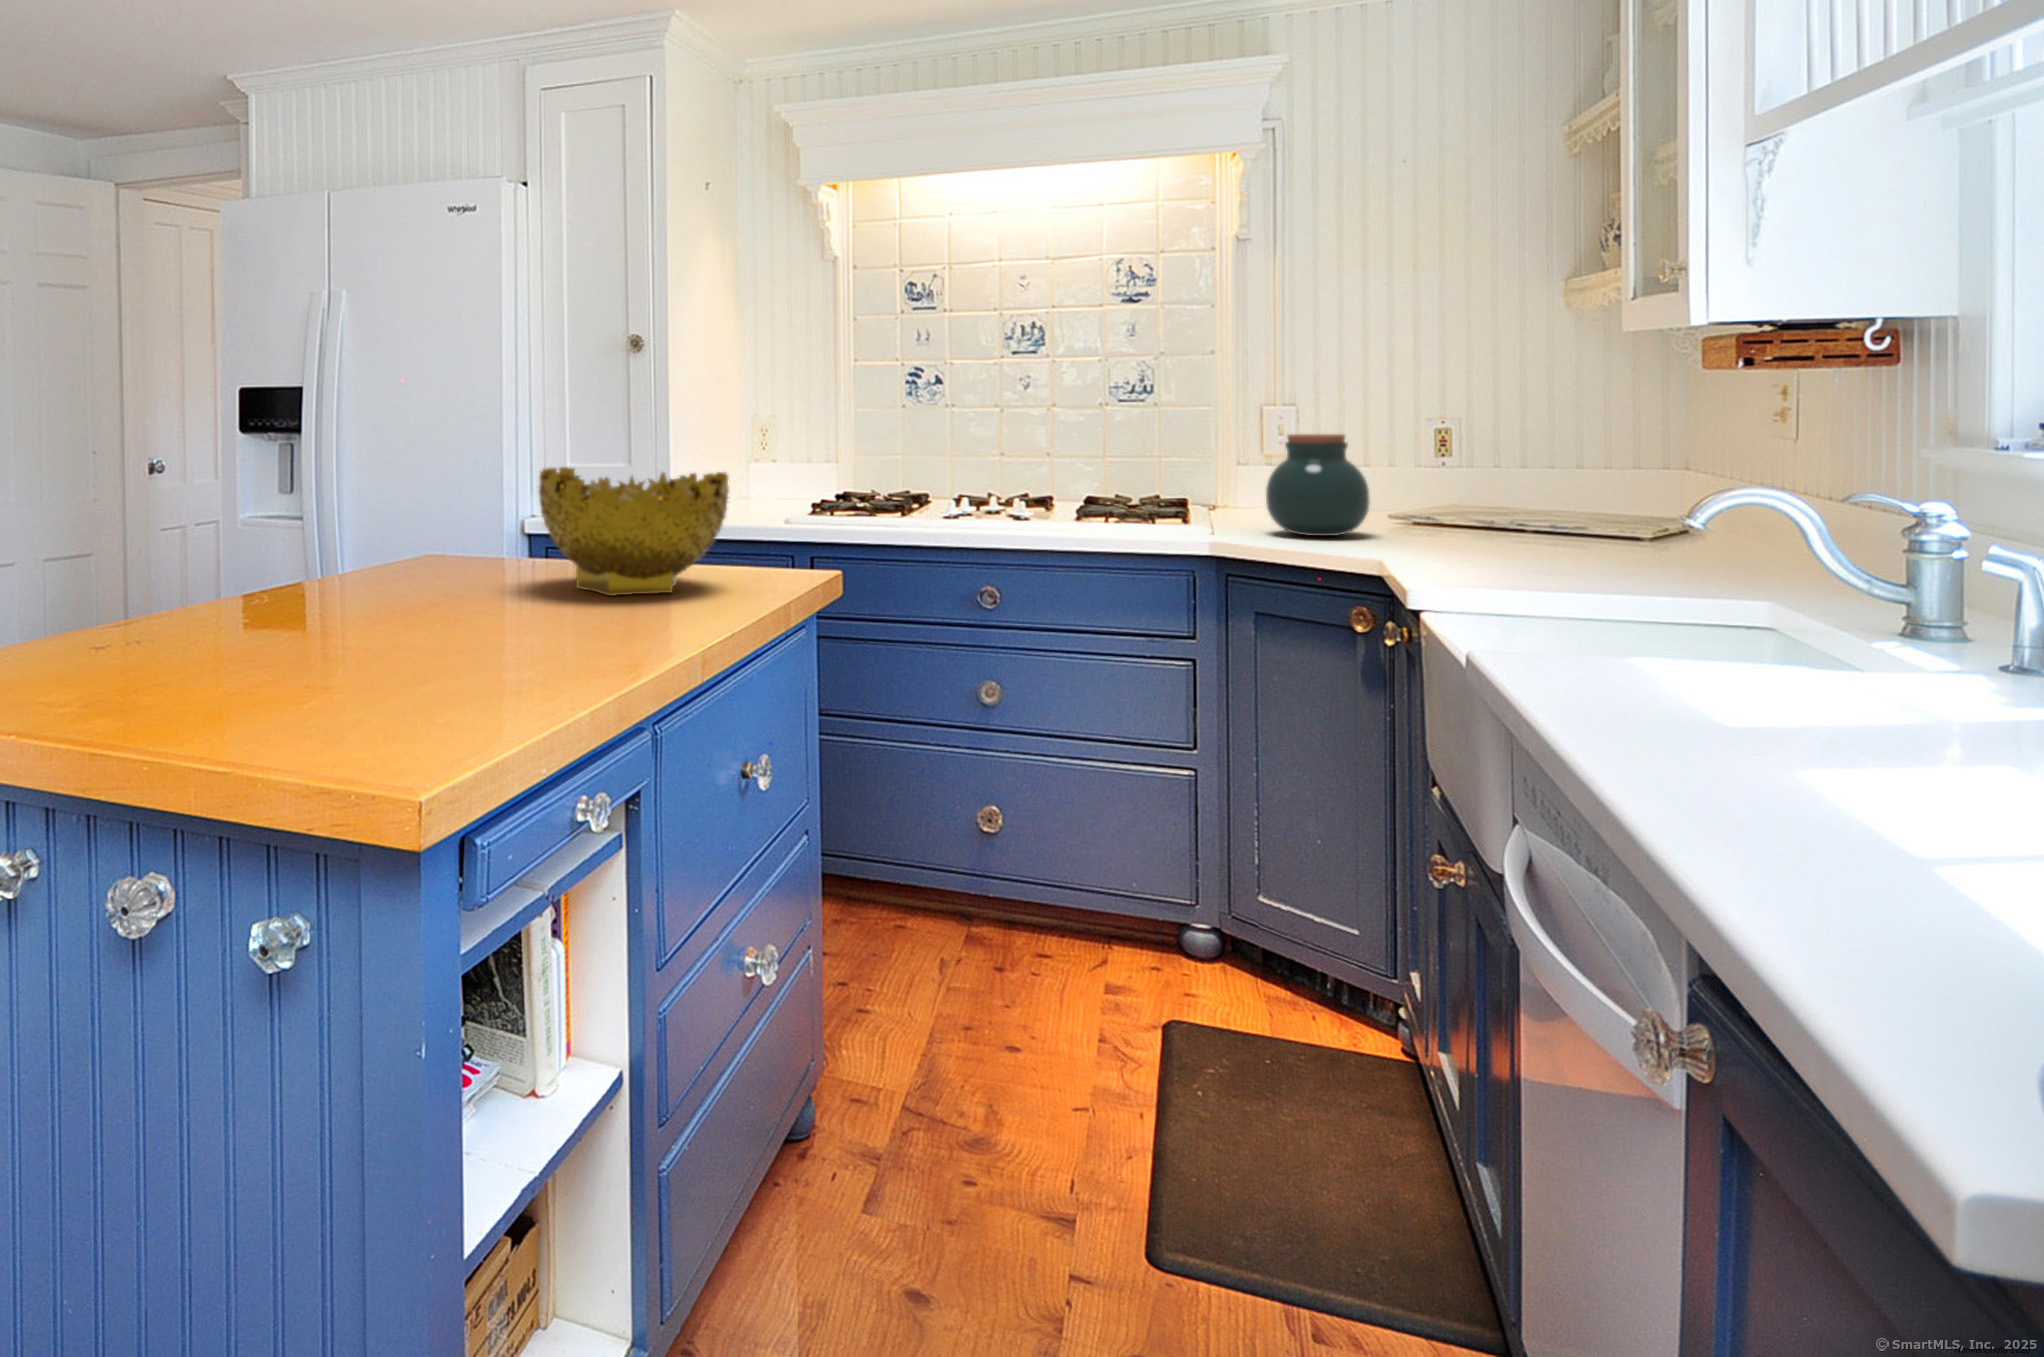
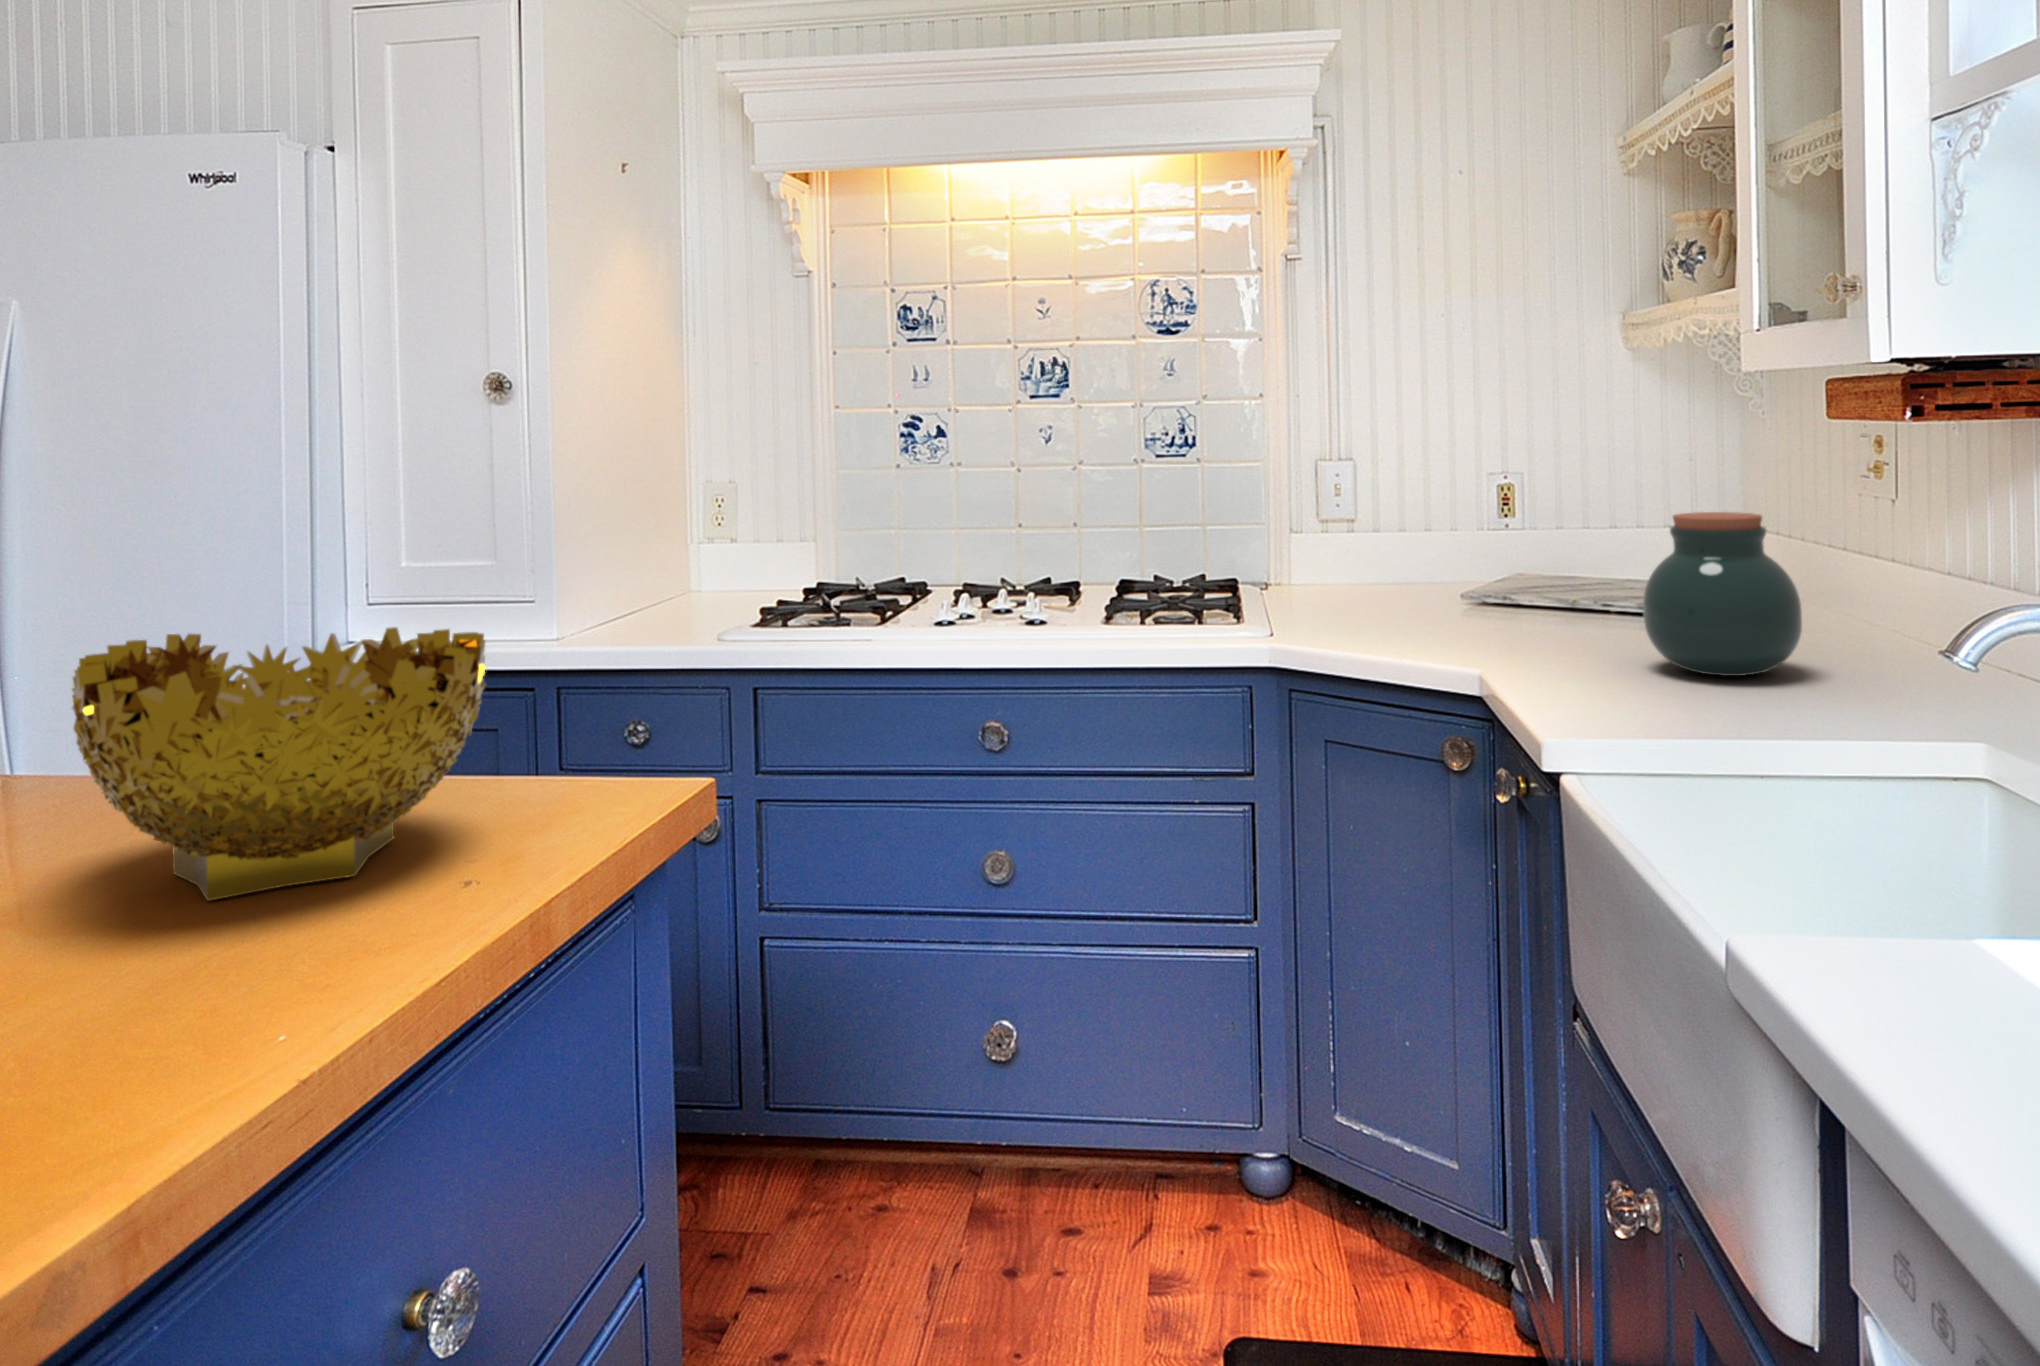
jar: present [1266,434,1370,536] -> present [1643,512,1802,676]

